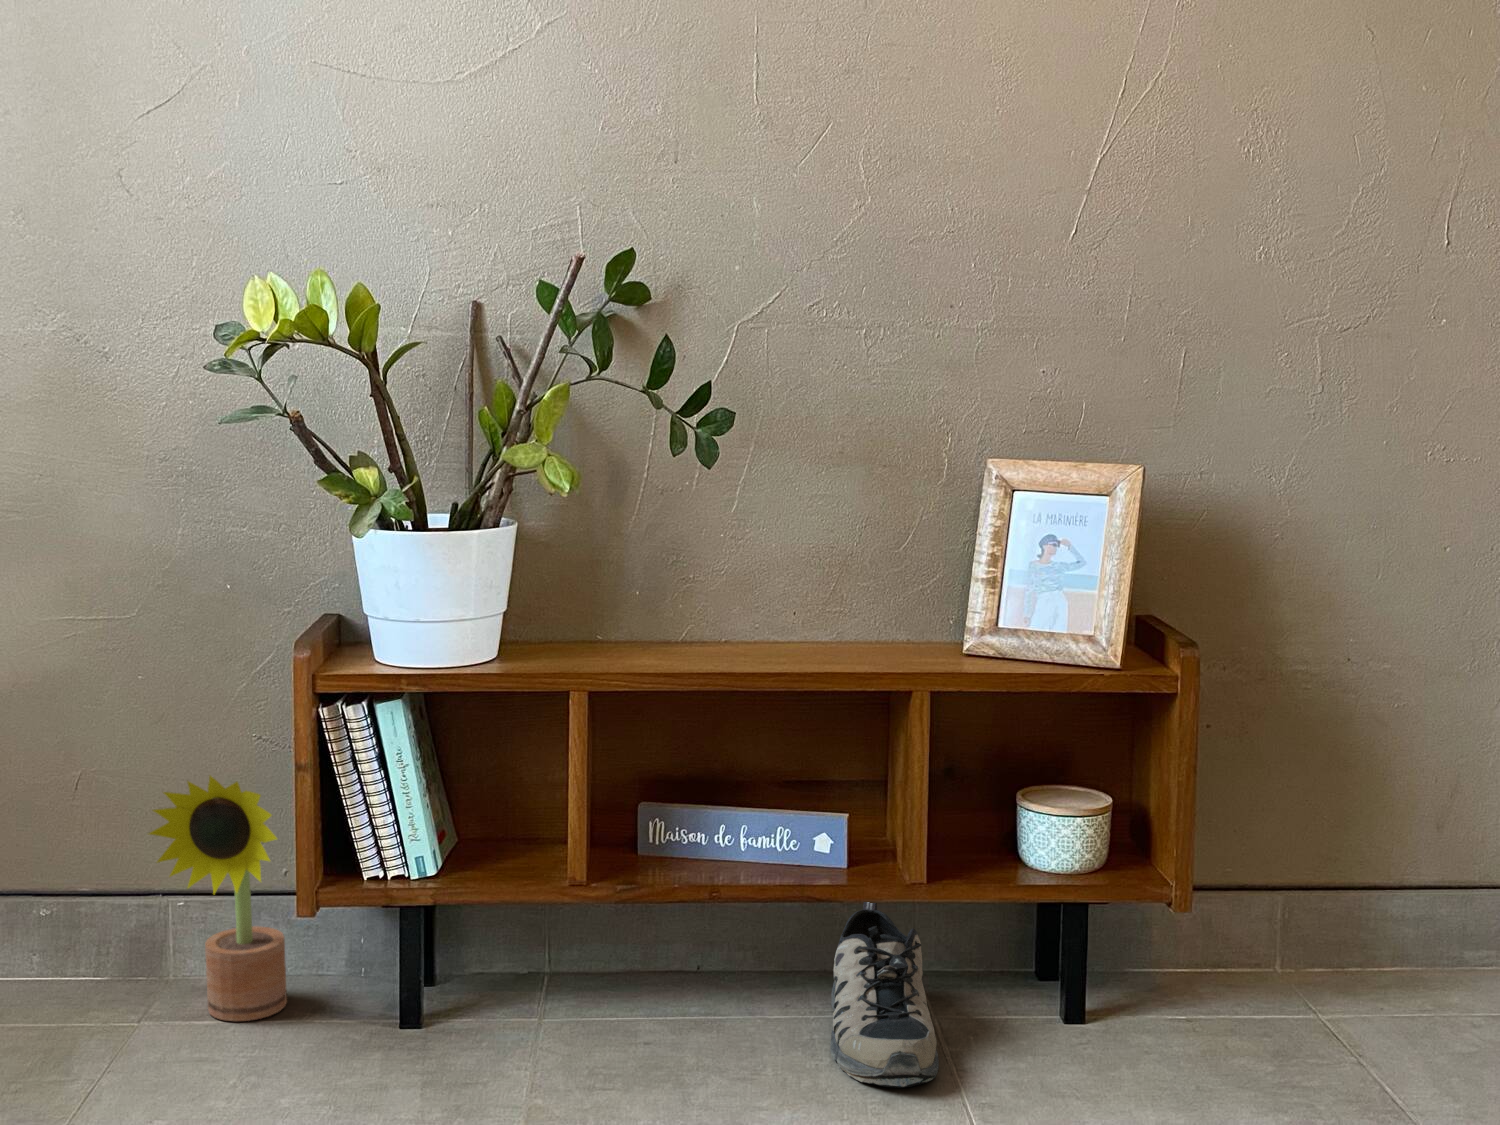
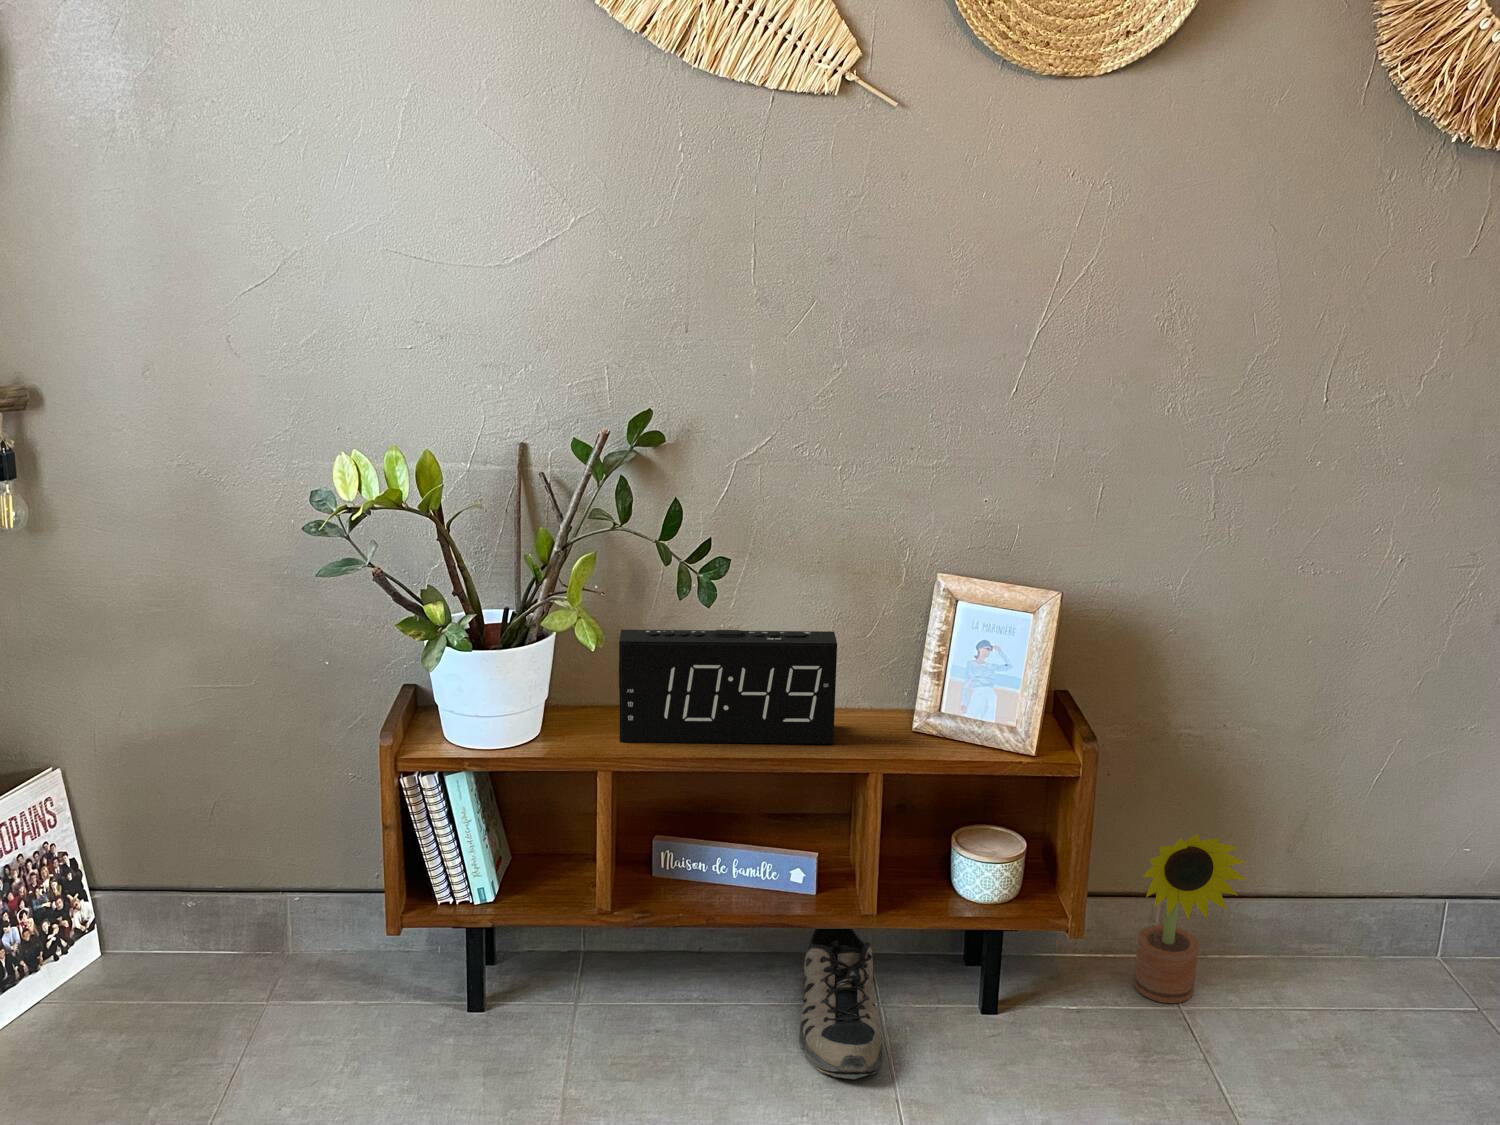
alarm clock: none [596,519,868,662] -> present [619,630,837,744]
decorative plant: present [149,776,287,1021] -> present [1134,834,1246,1003]

